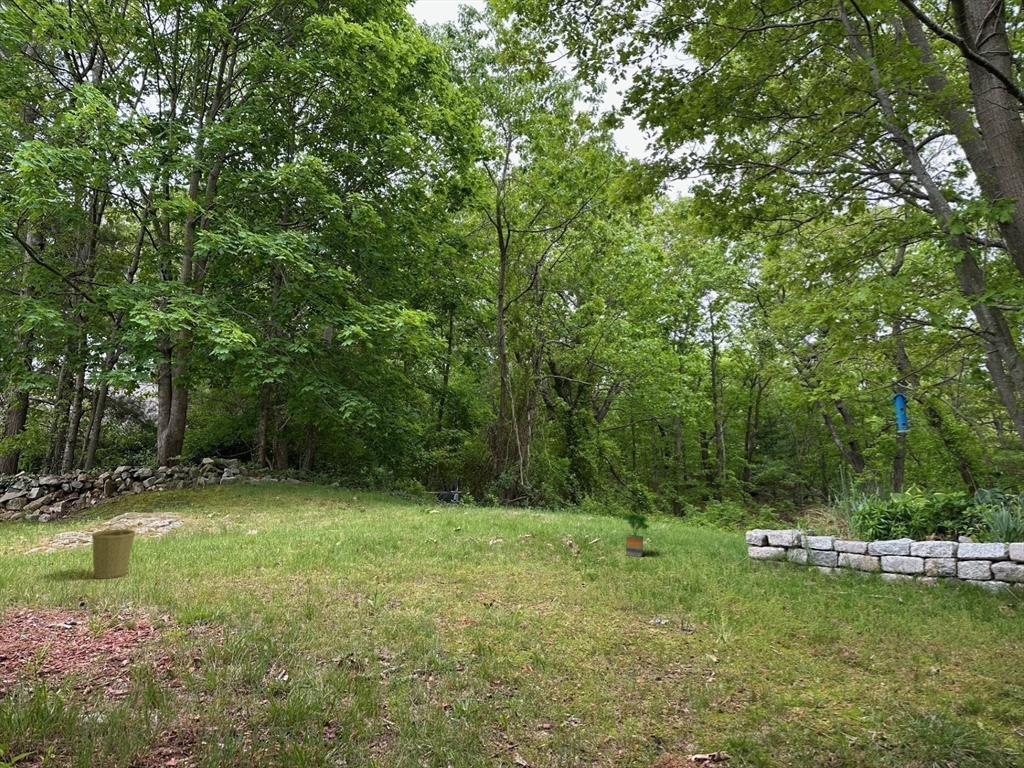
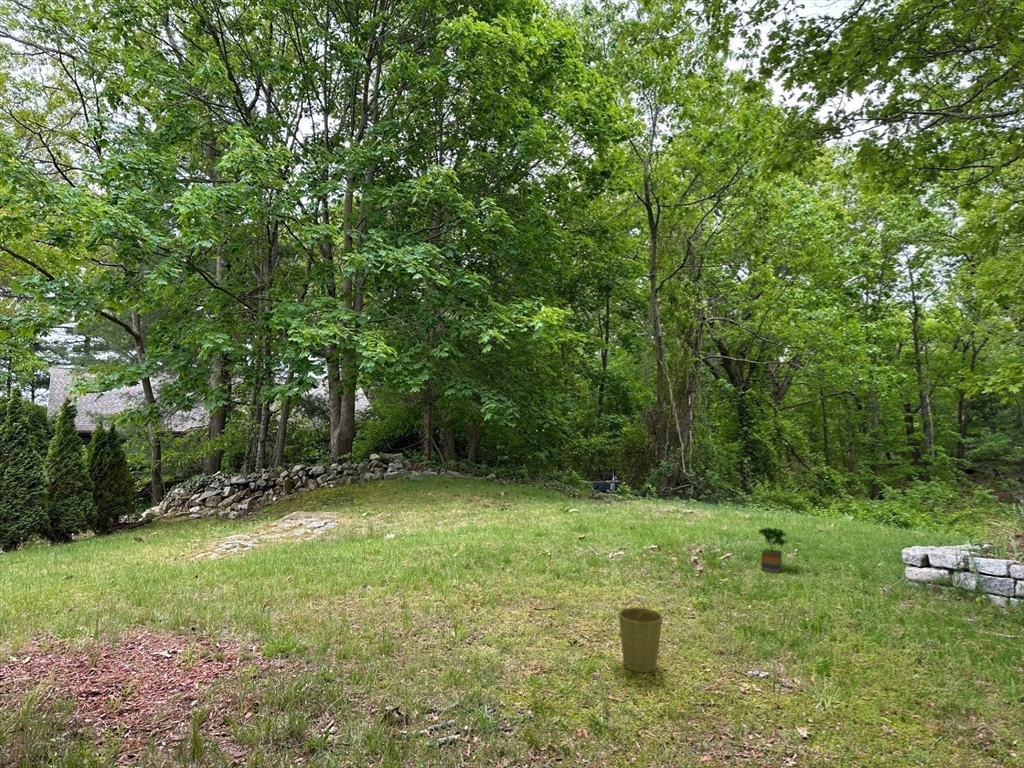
basket: present [92,523,135,579] -> present [619,600,663,673]

